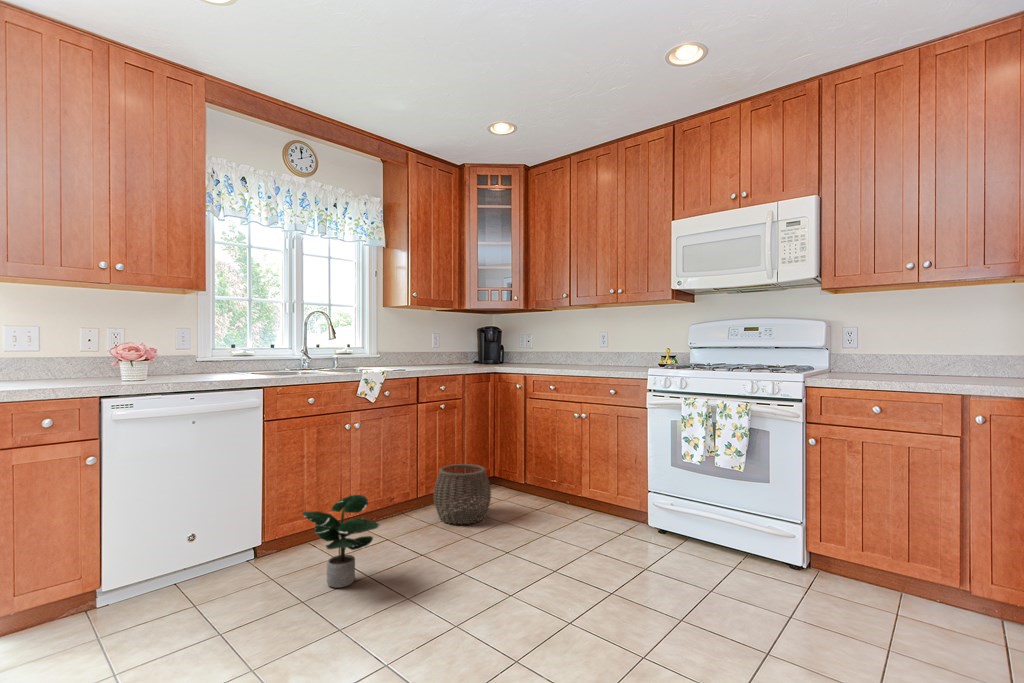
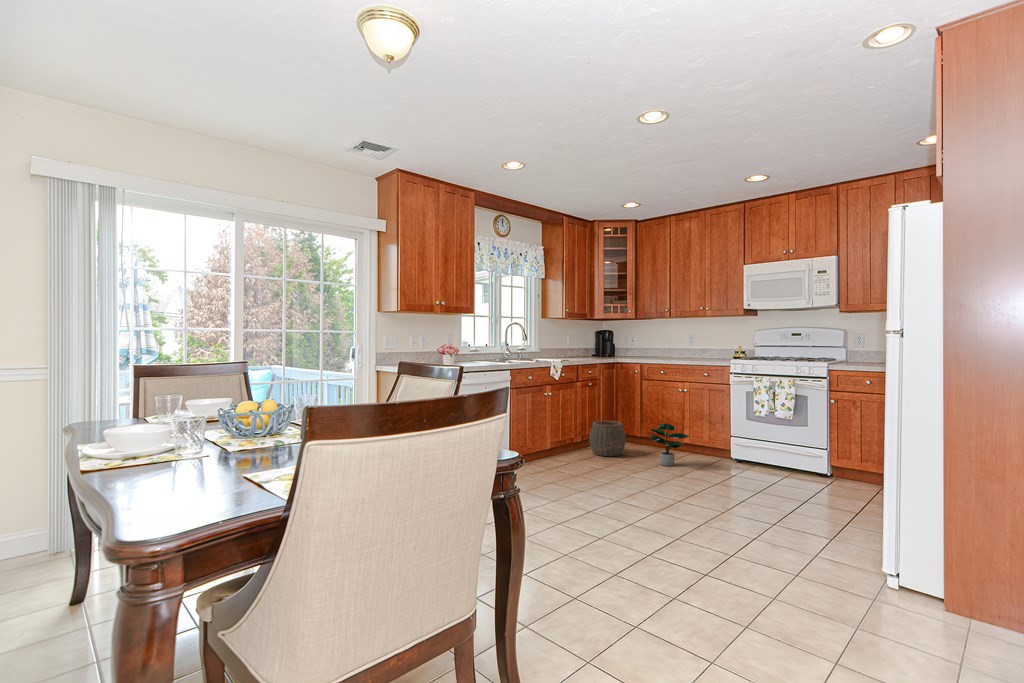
potted plant: present [302,495,380,588] -> present [650,423,690,466]

